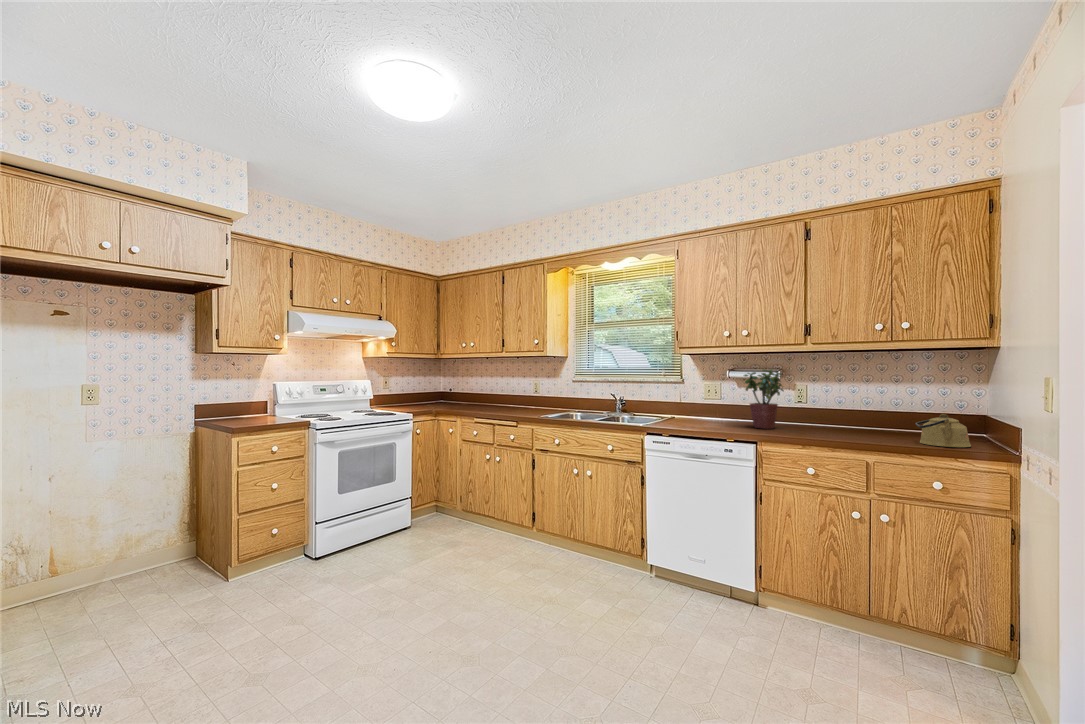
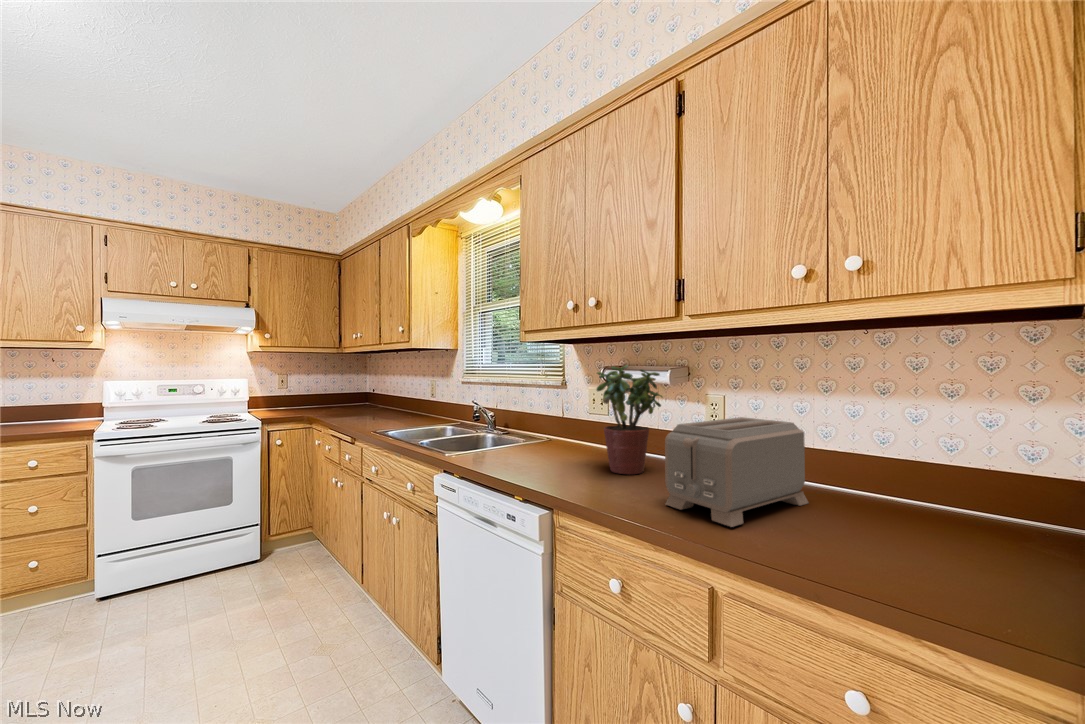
toaster: none [816,395,874,440] -> present [665,417,808,527]
kettle: present [916,414,971,447] -> none [859,484,1003,587]

